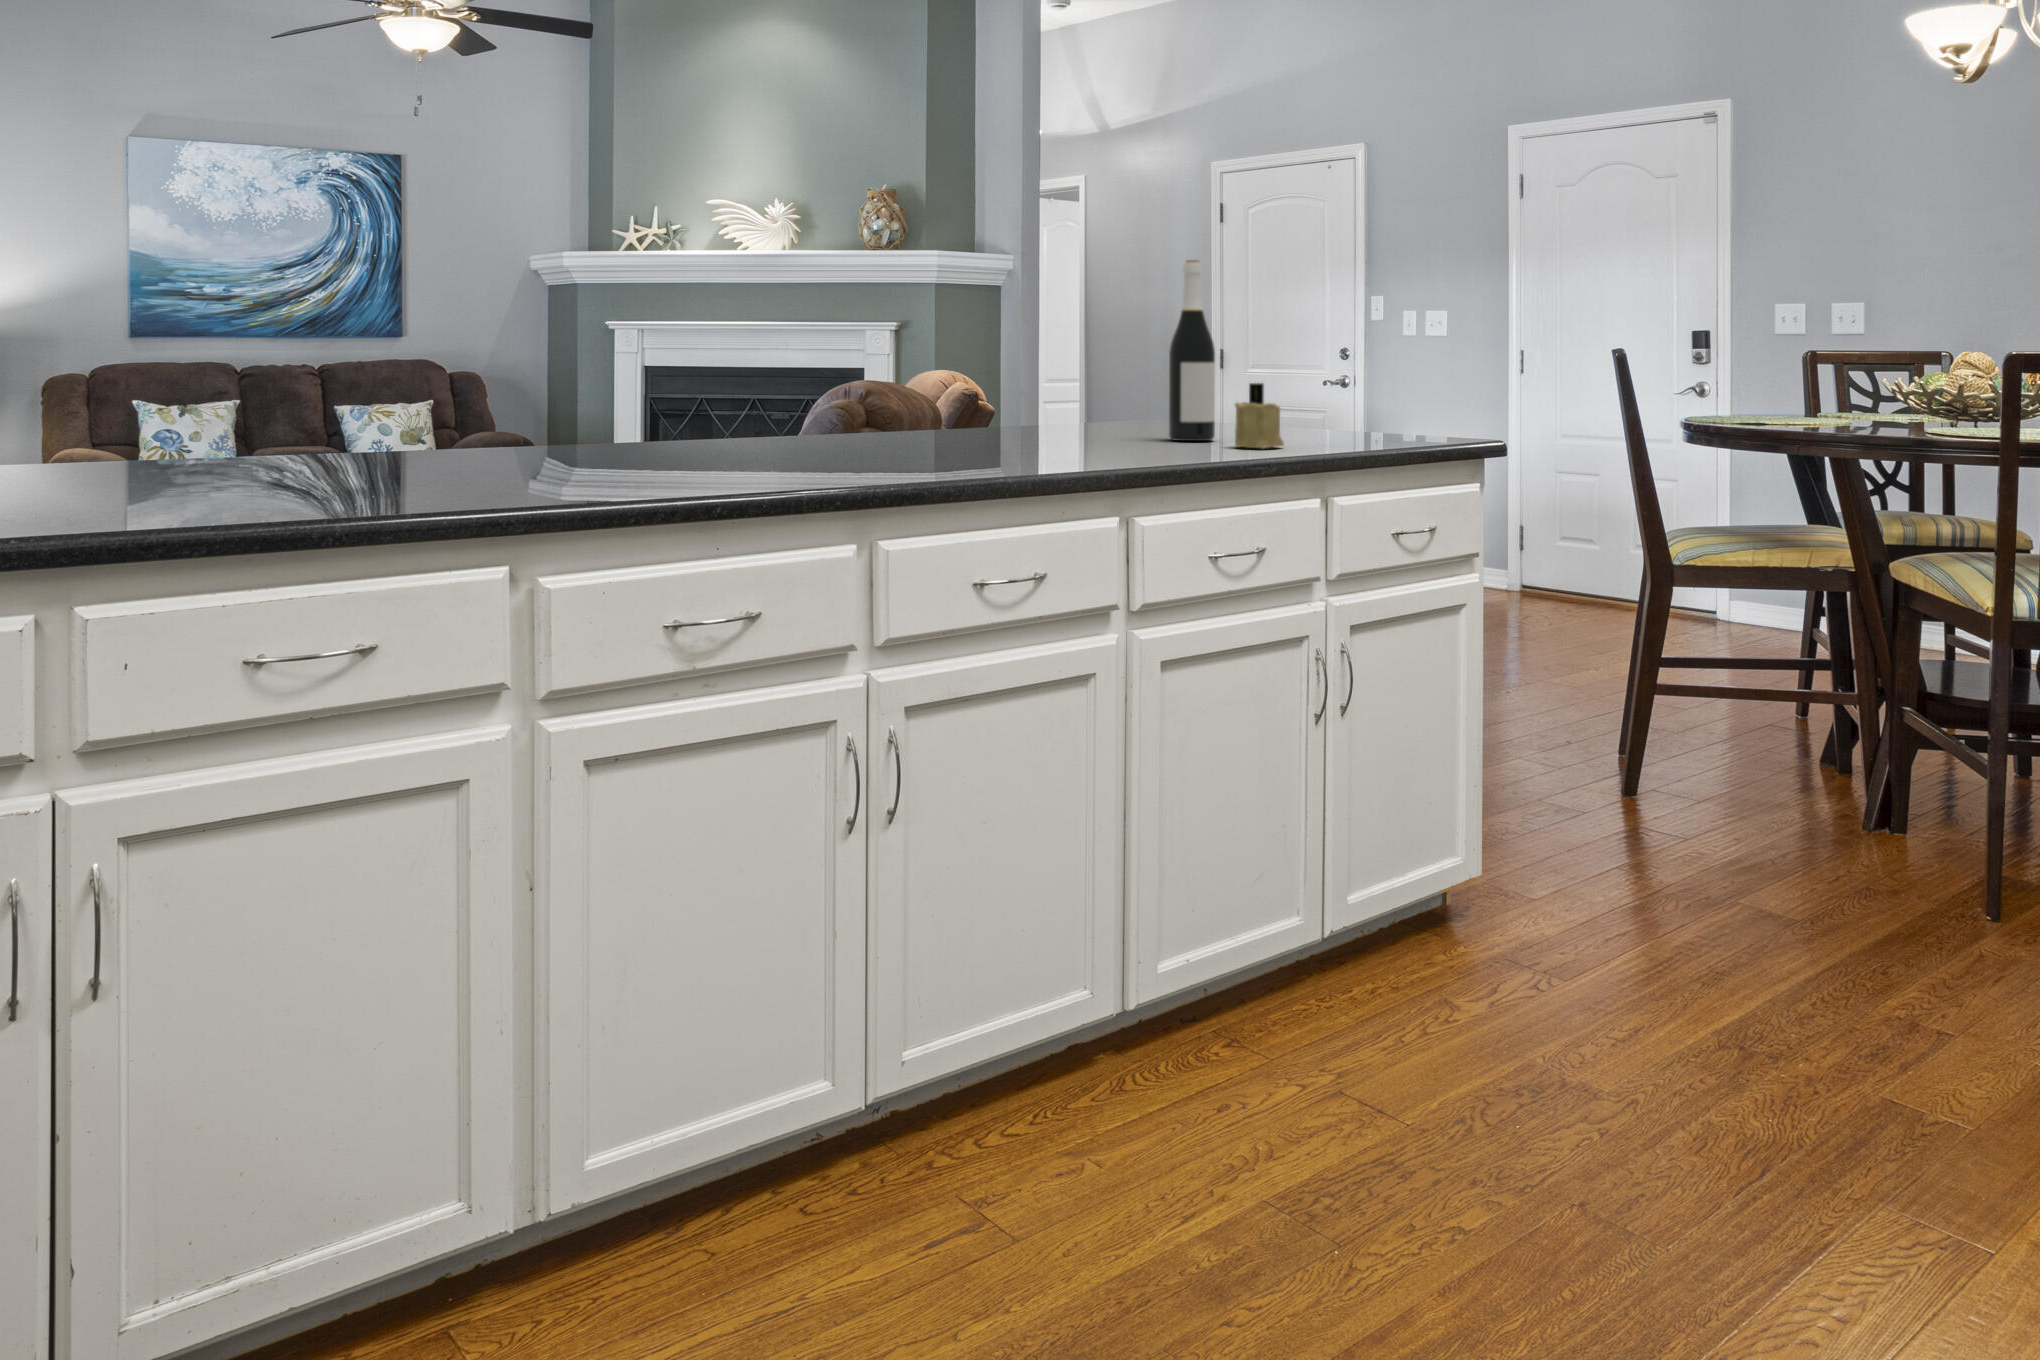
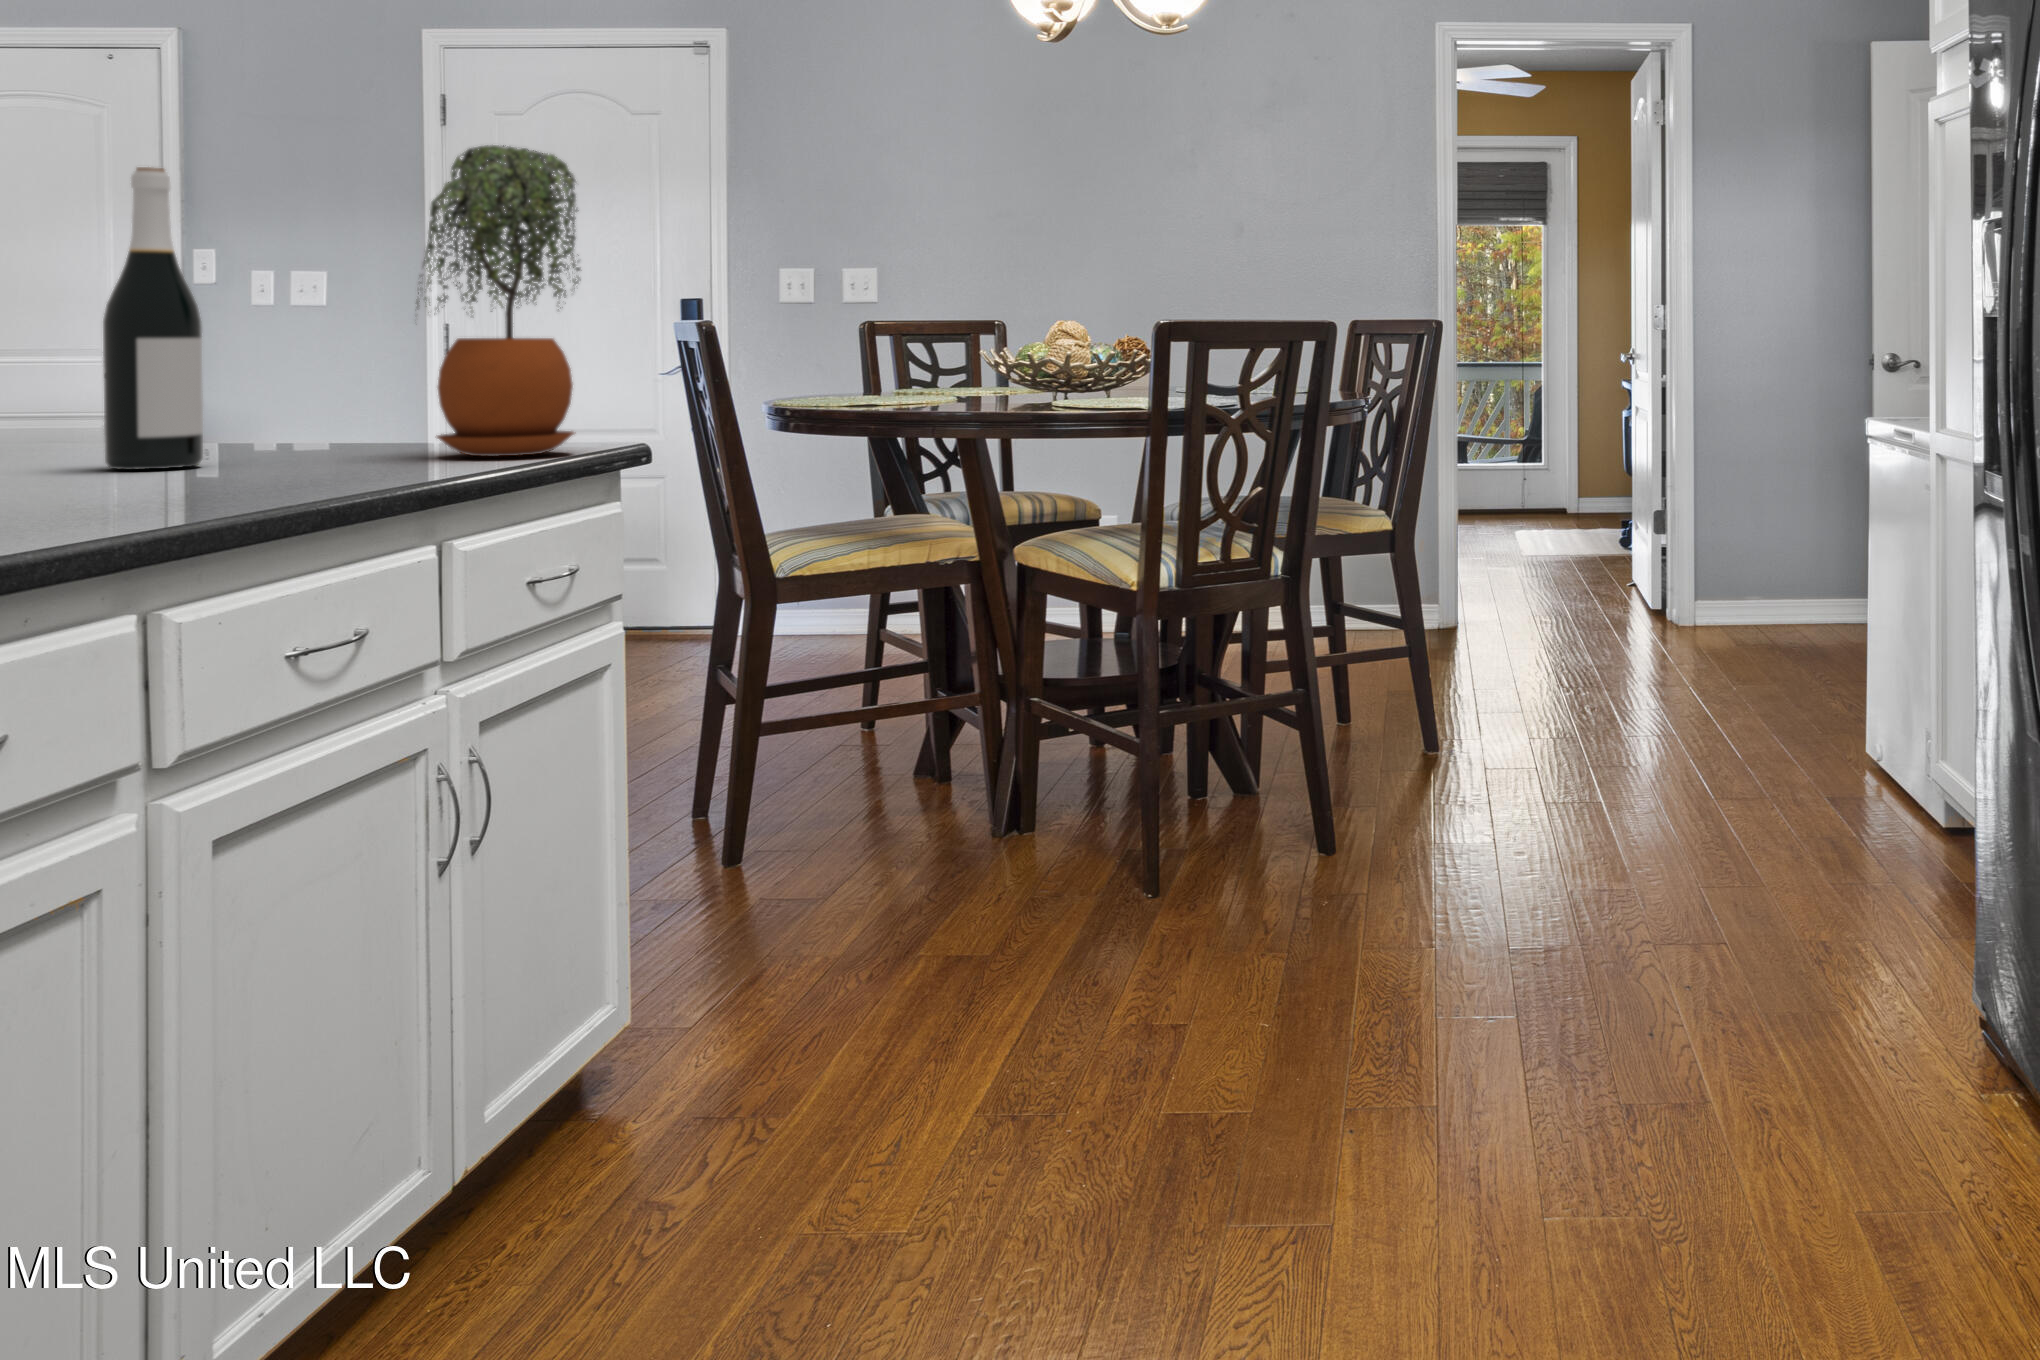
potted plant: none [1328,230,1433,446] -> present [417,145,580,456]
candle: present [1235,383,1284,448] -> none [268,369,362,472]

